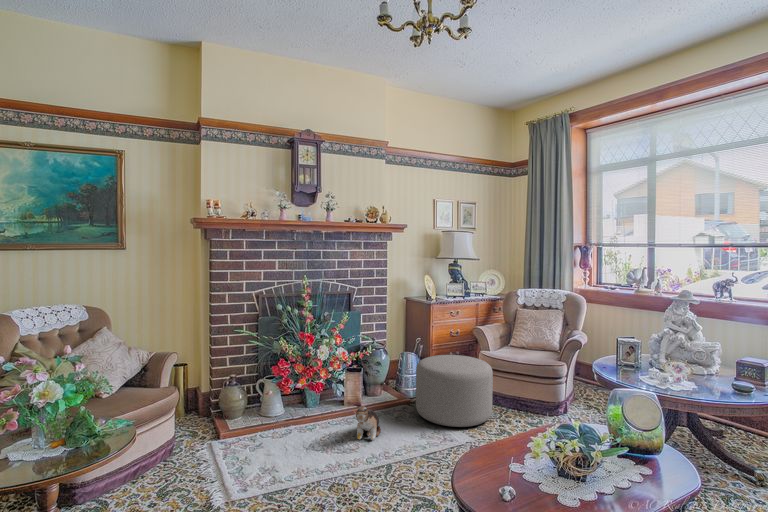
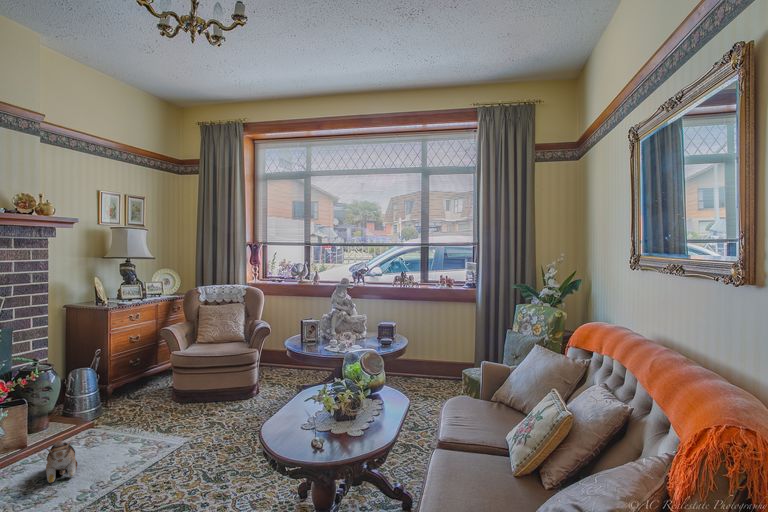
ottoman: present [416,355,493,427] -> none [108,360,197,436]

